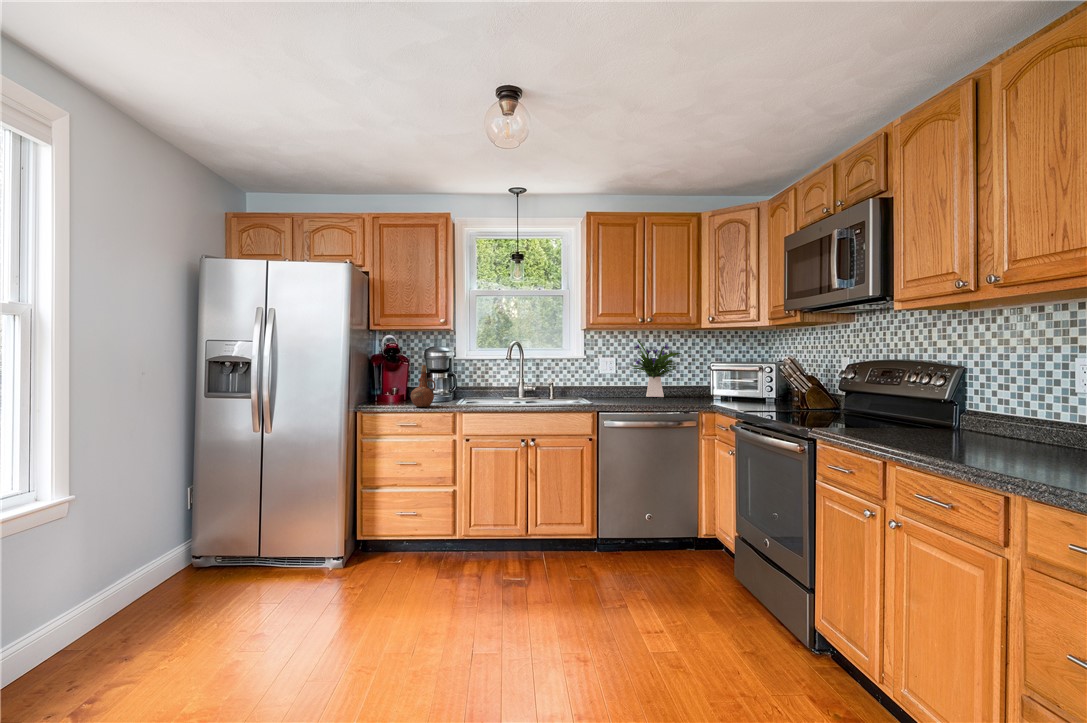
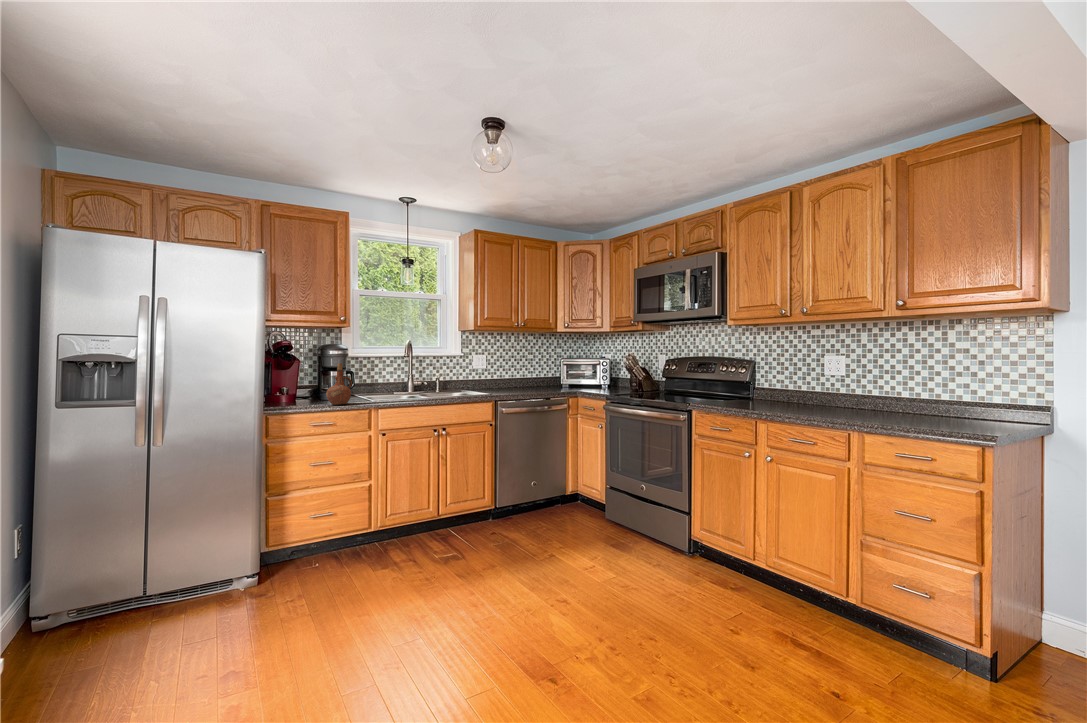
flower arrangement: present [632,340,682,397] -> none [495,340,538,387]

